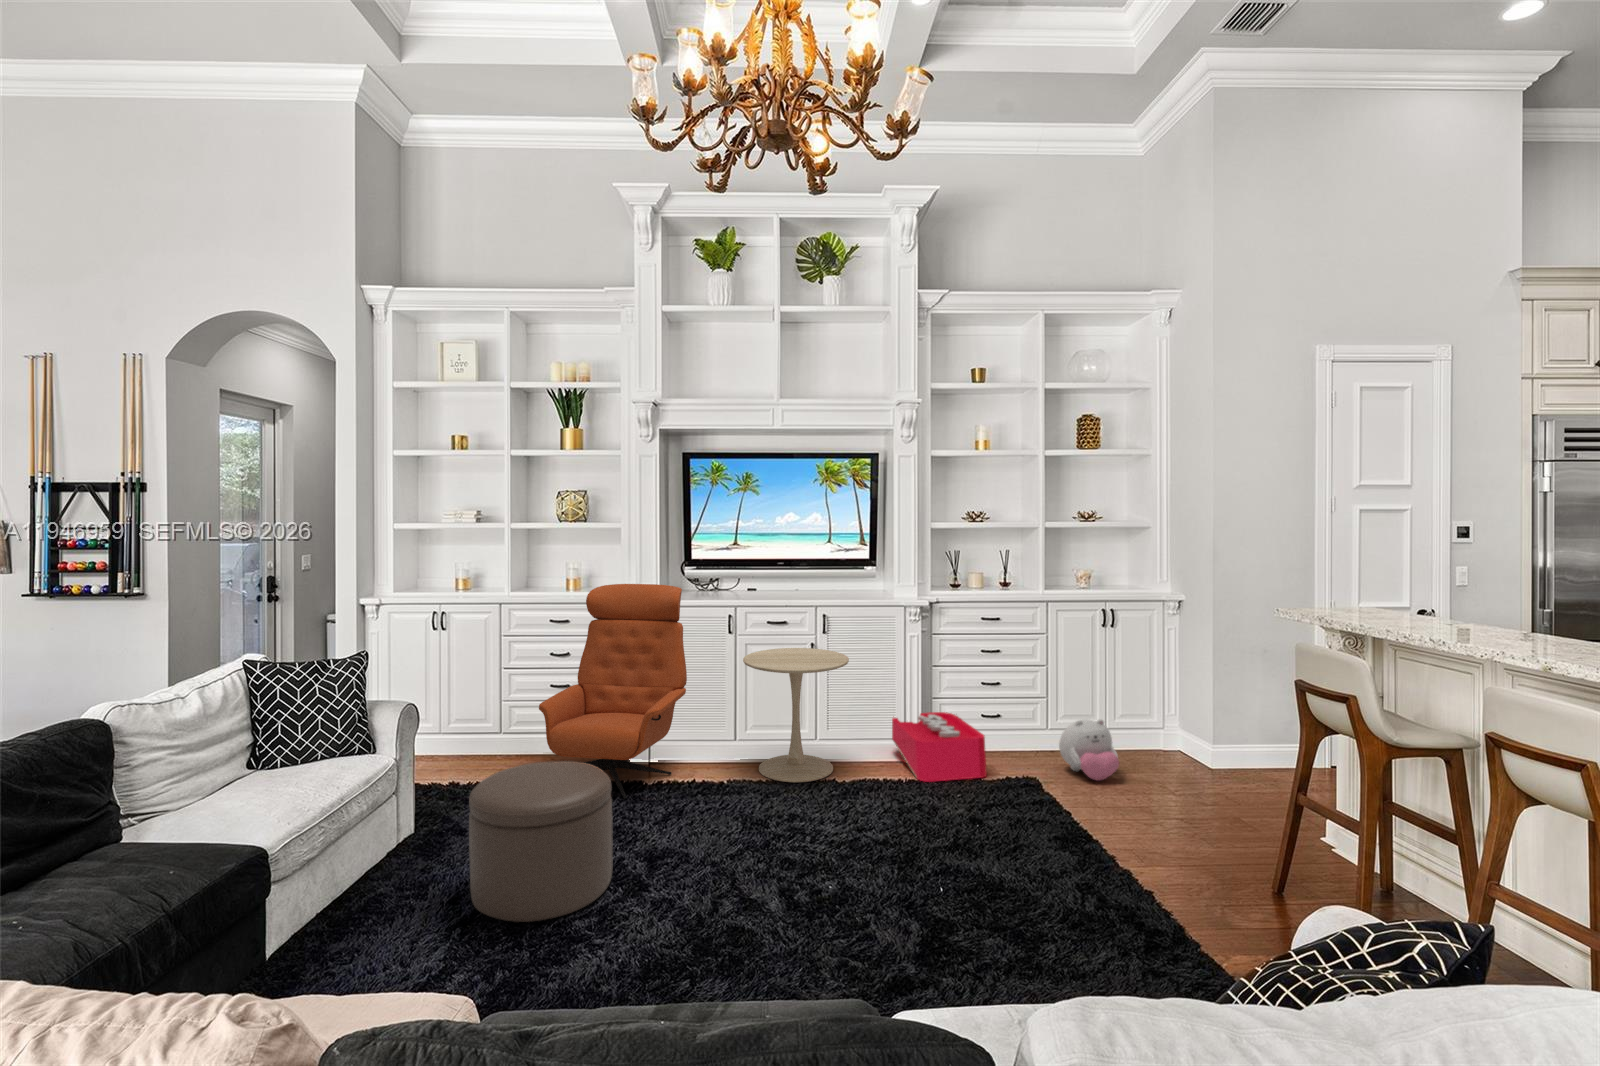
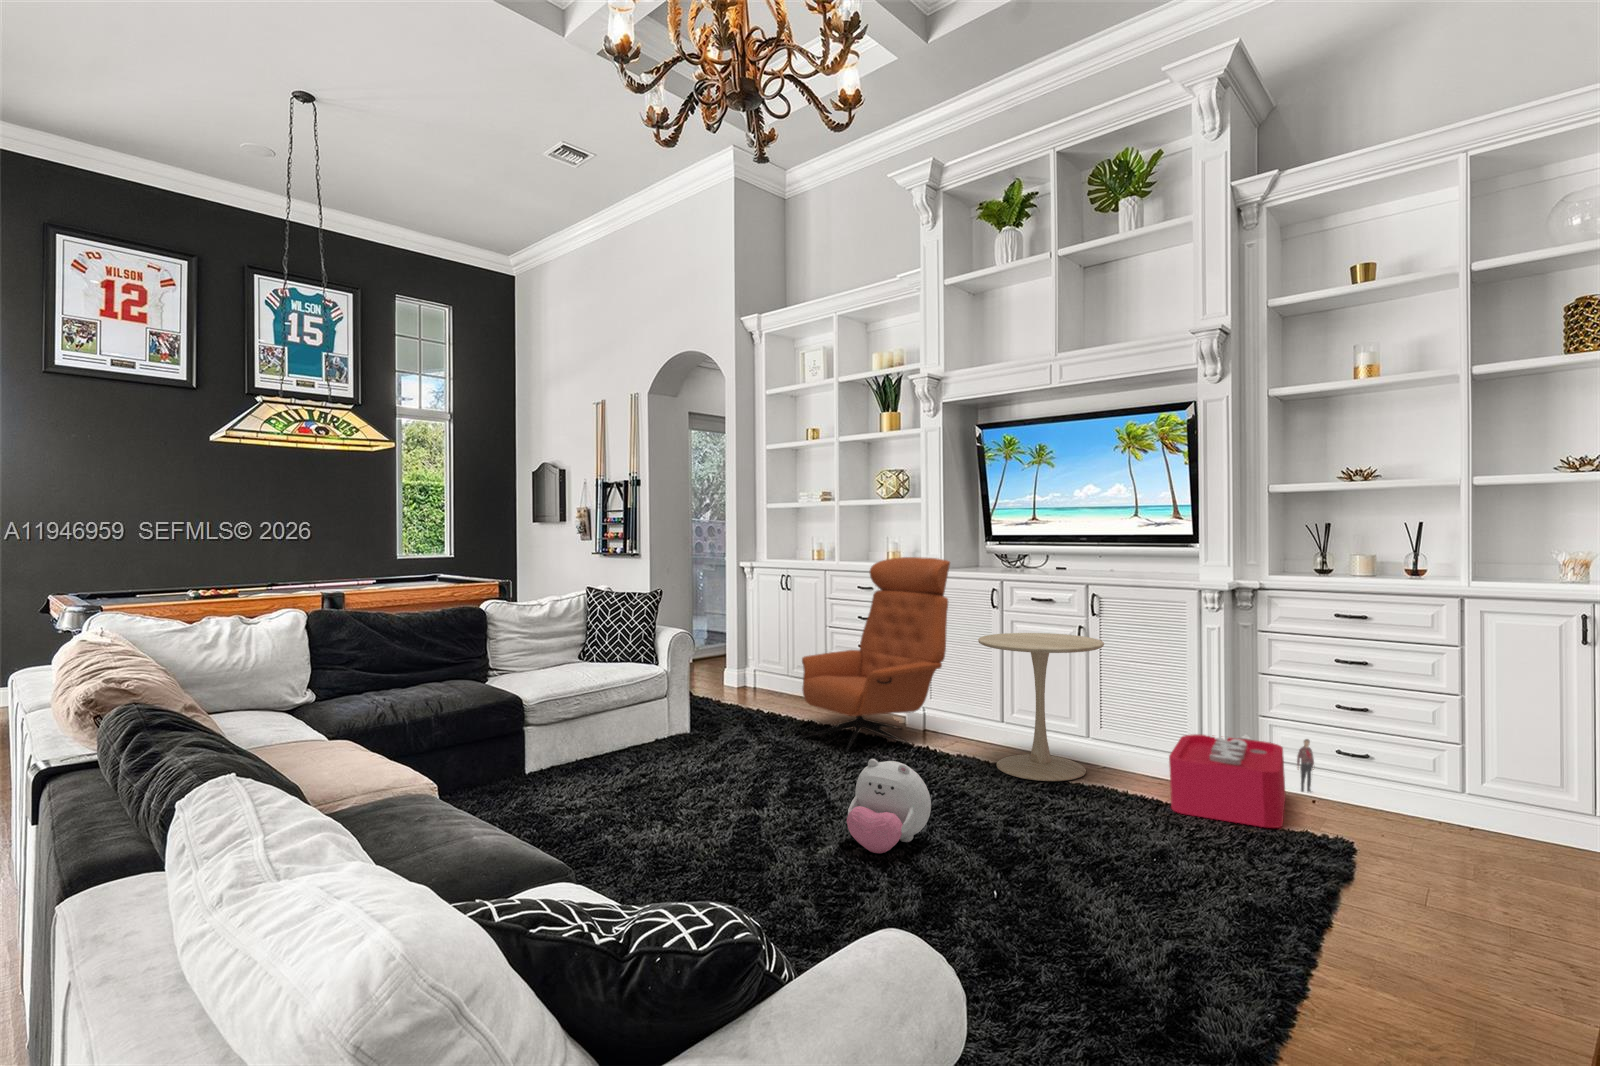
plush toy: present [1059,719,1119,781] -> present [847,759,931,853]
ottoman: present [469,761,613,922] -> none [644,685,759,804]

